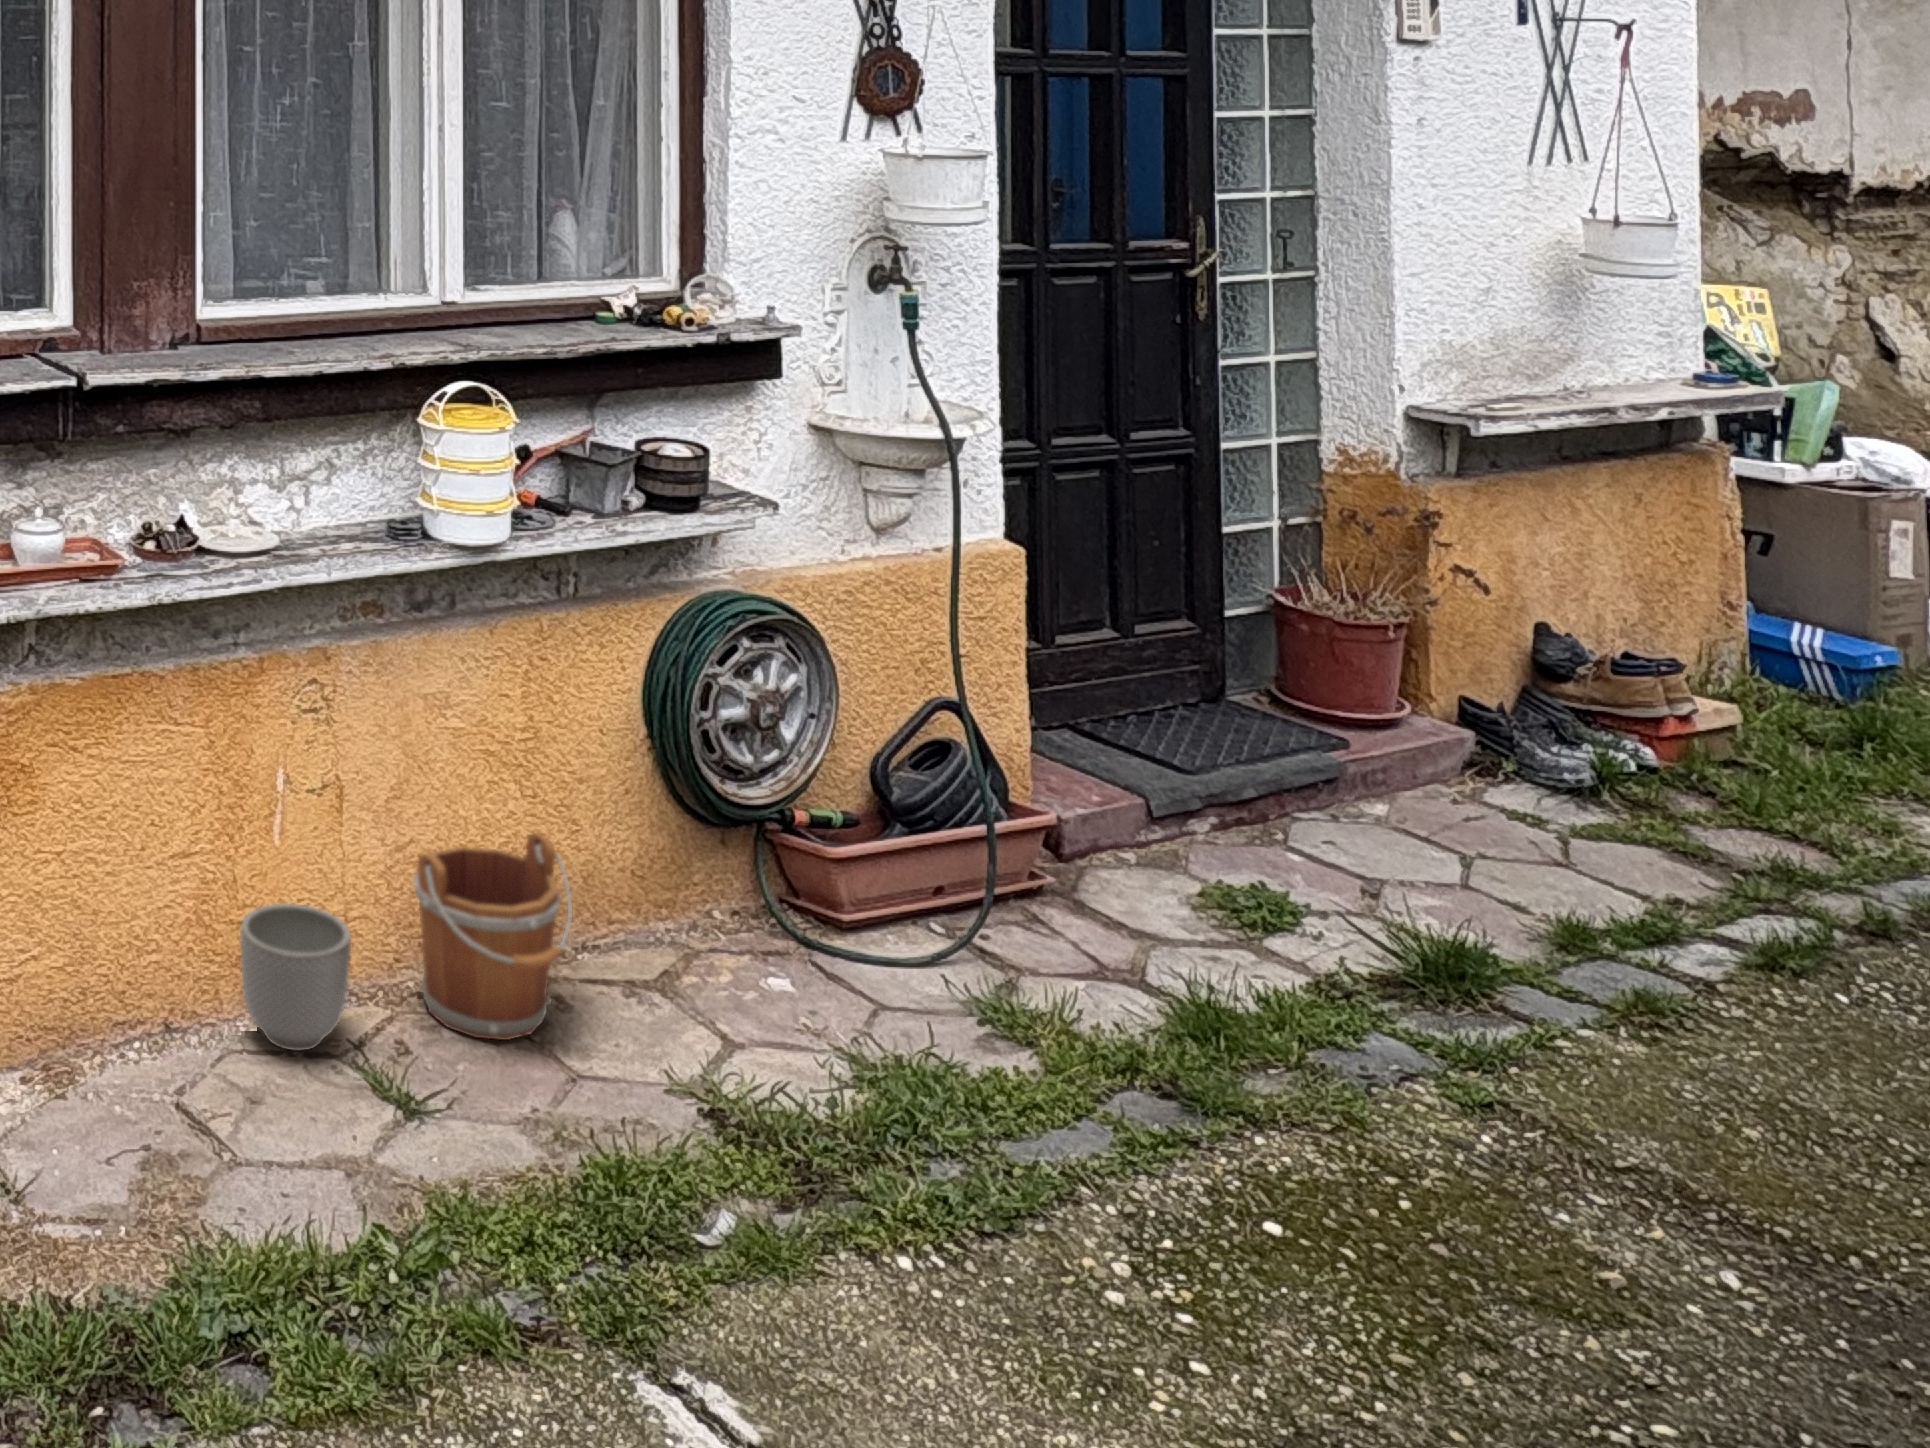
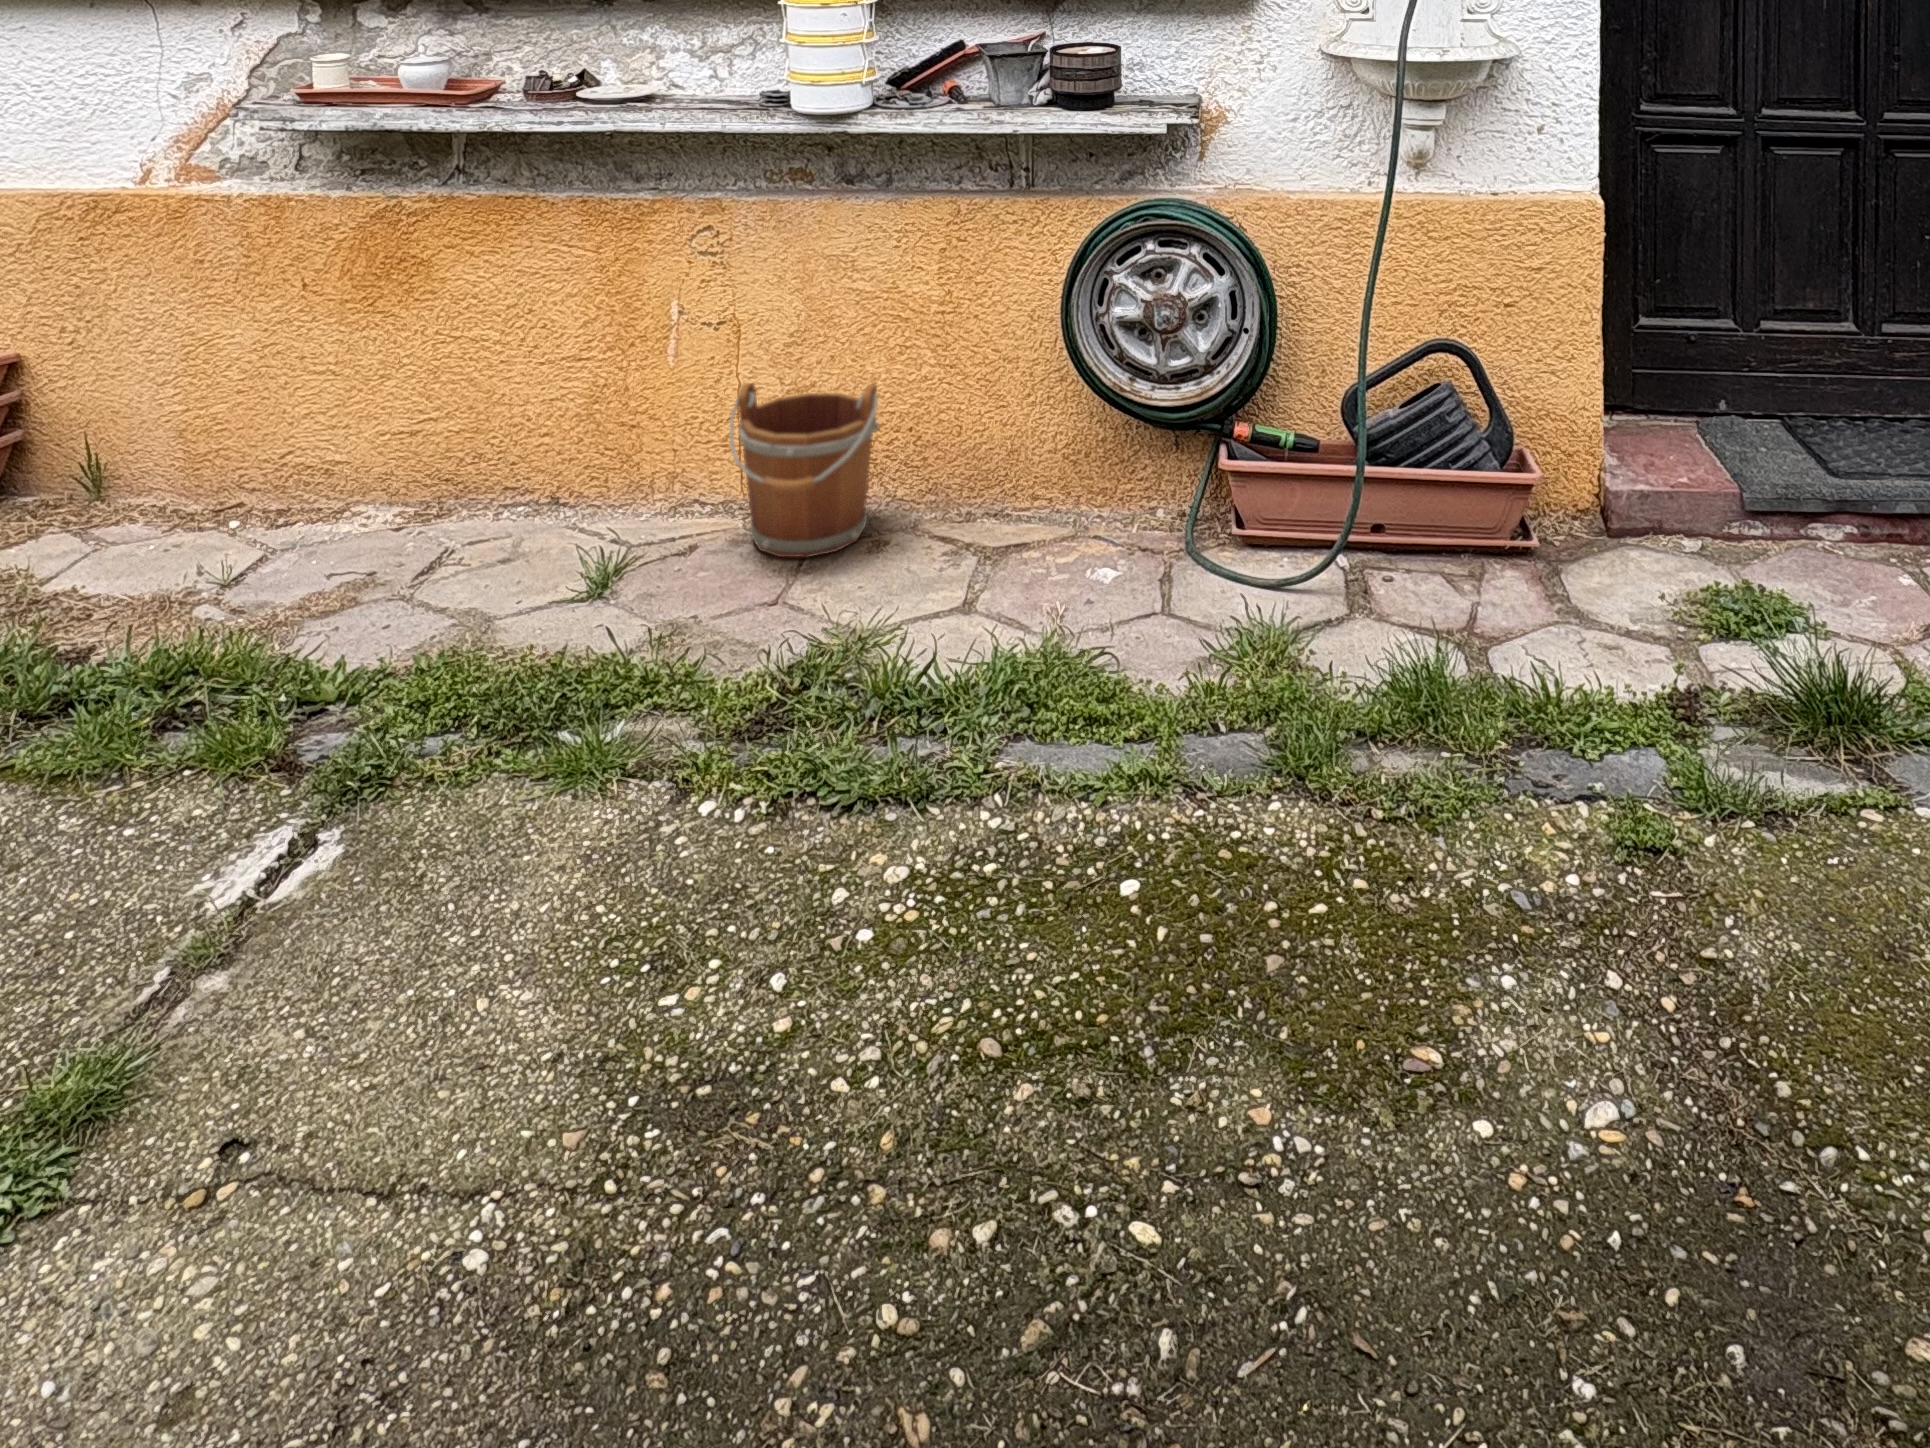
planter: present [240,904,351,1051] -> none [573,412,677,532]

